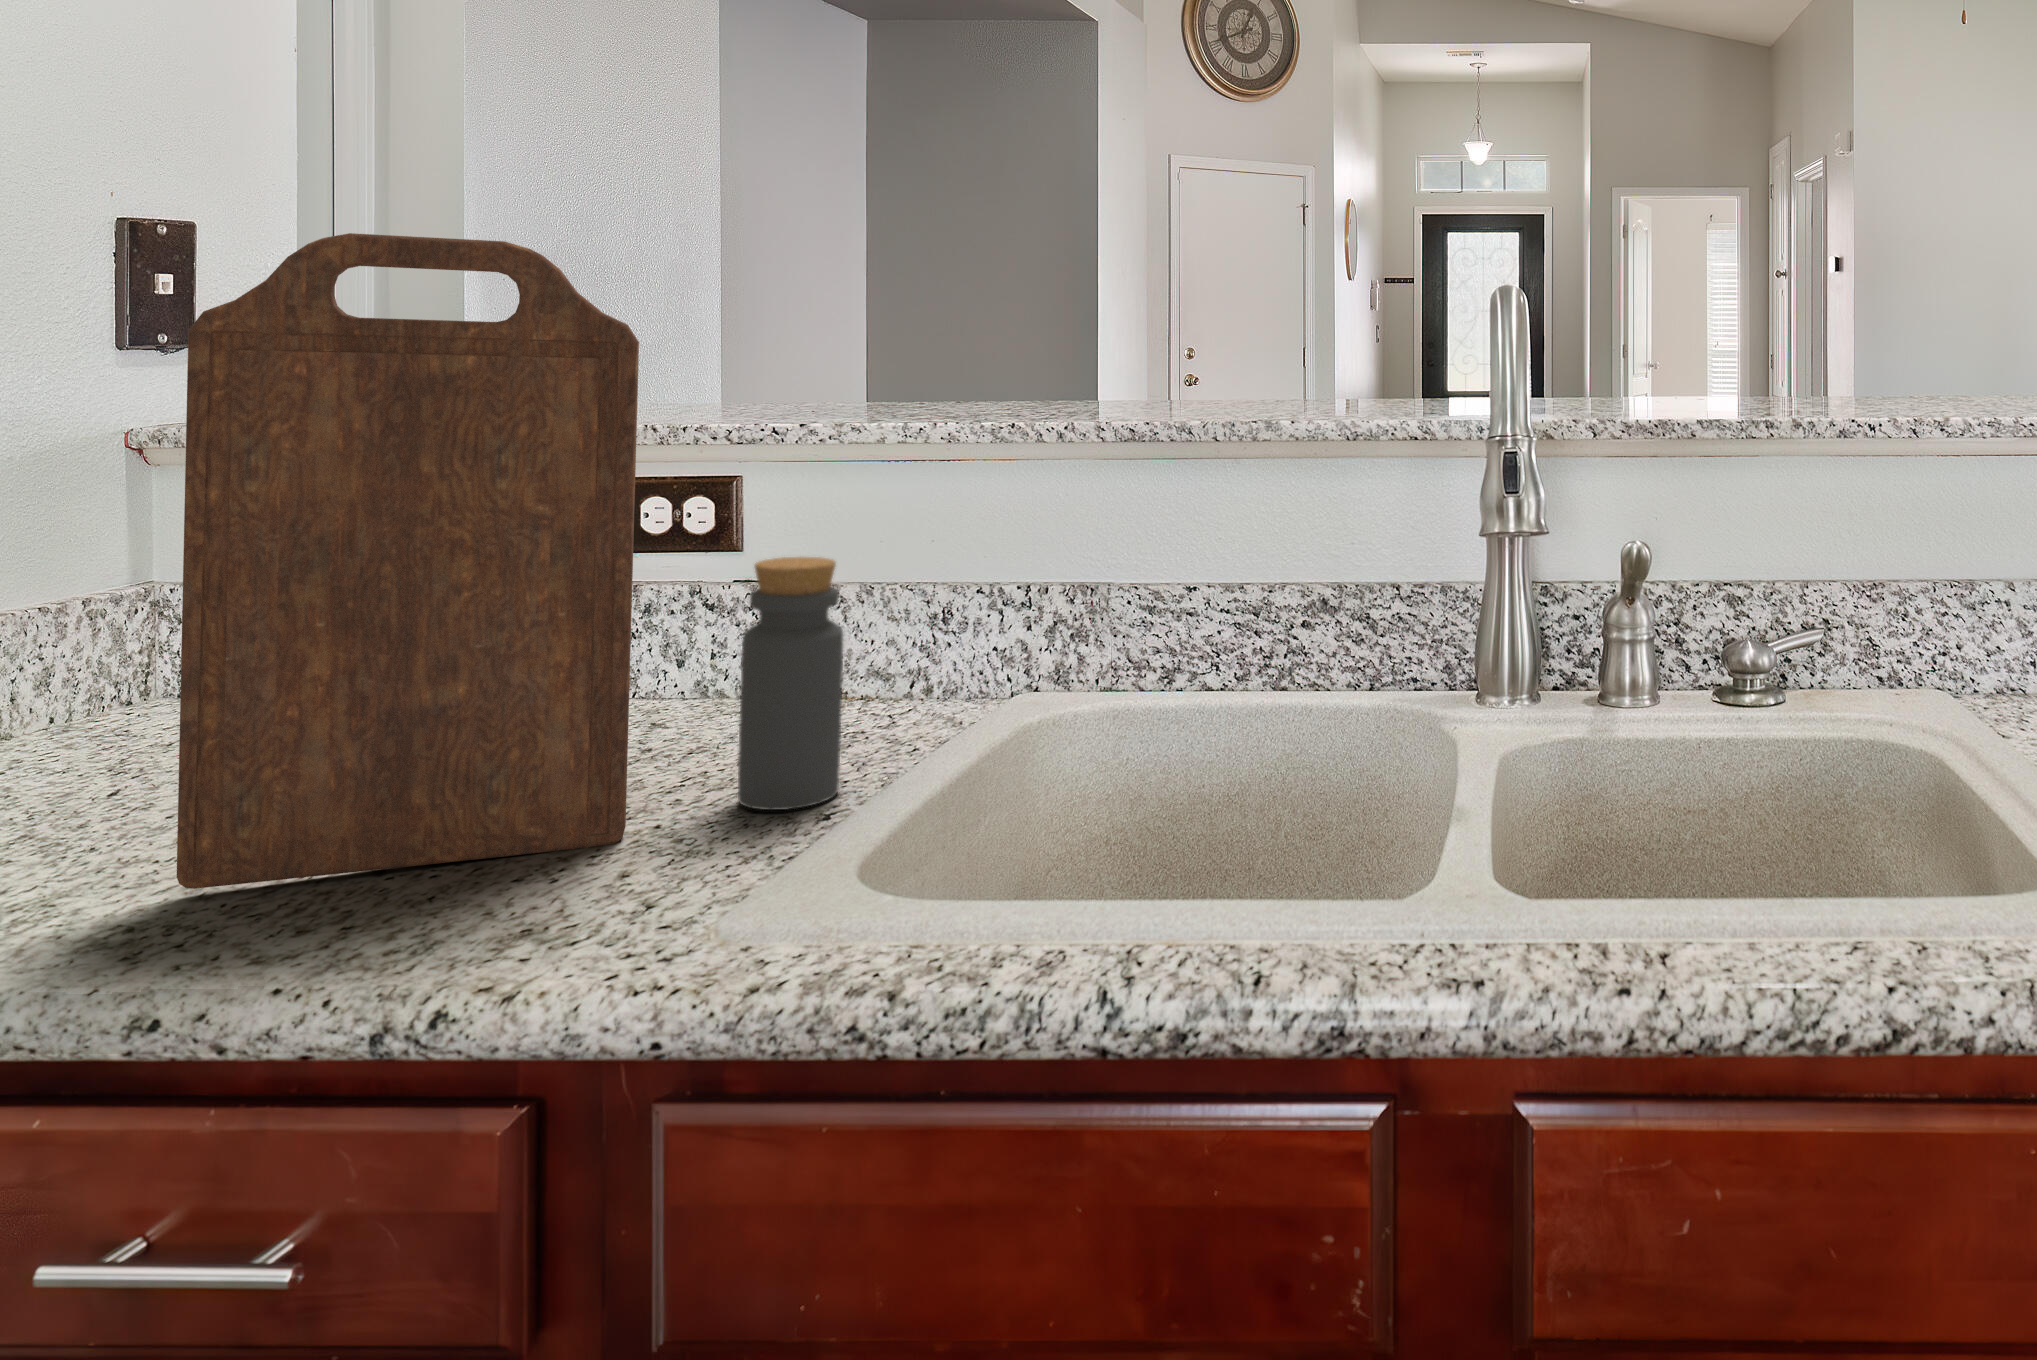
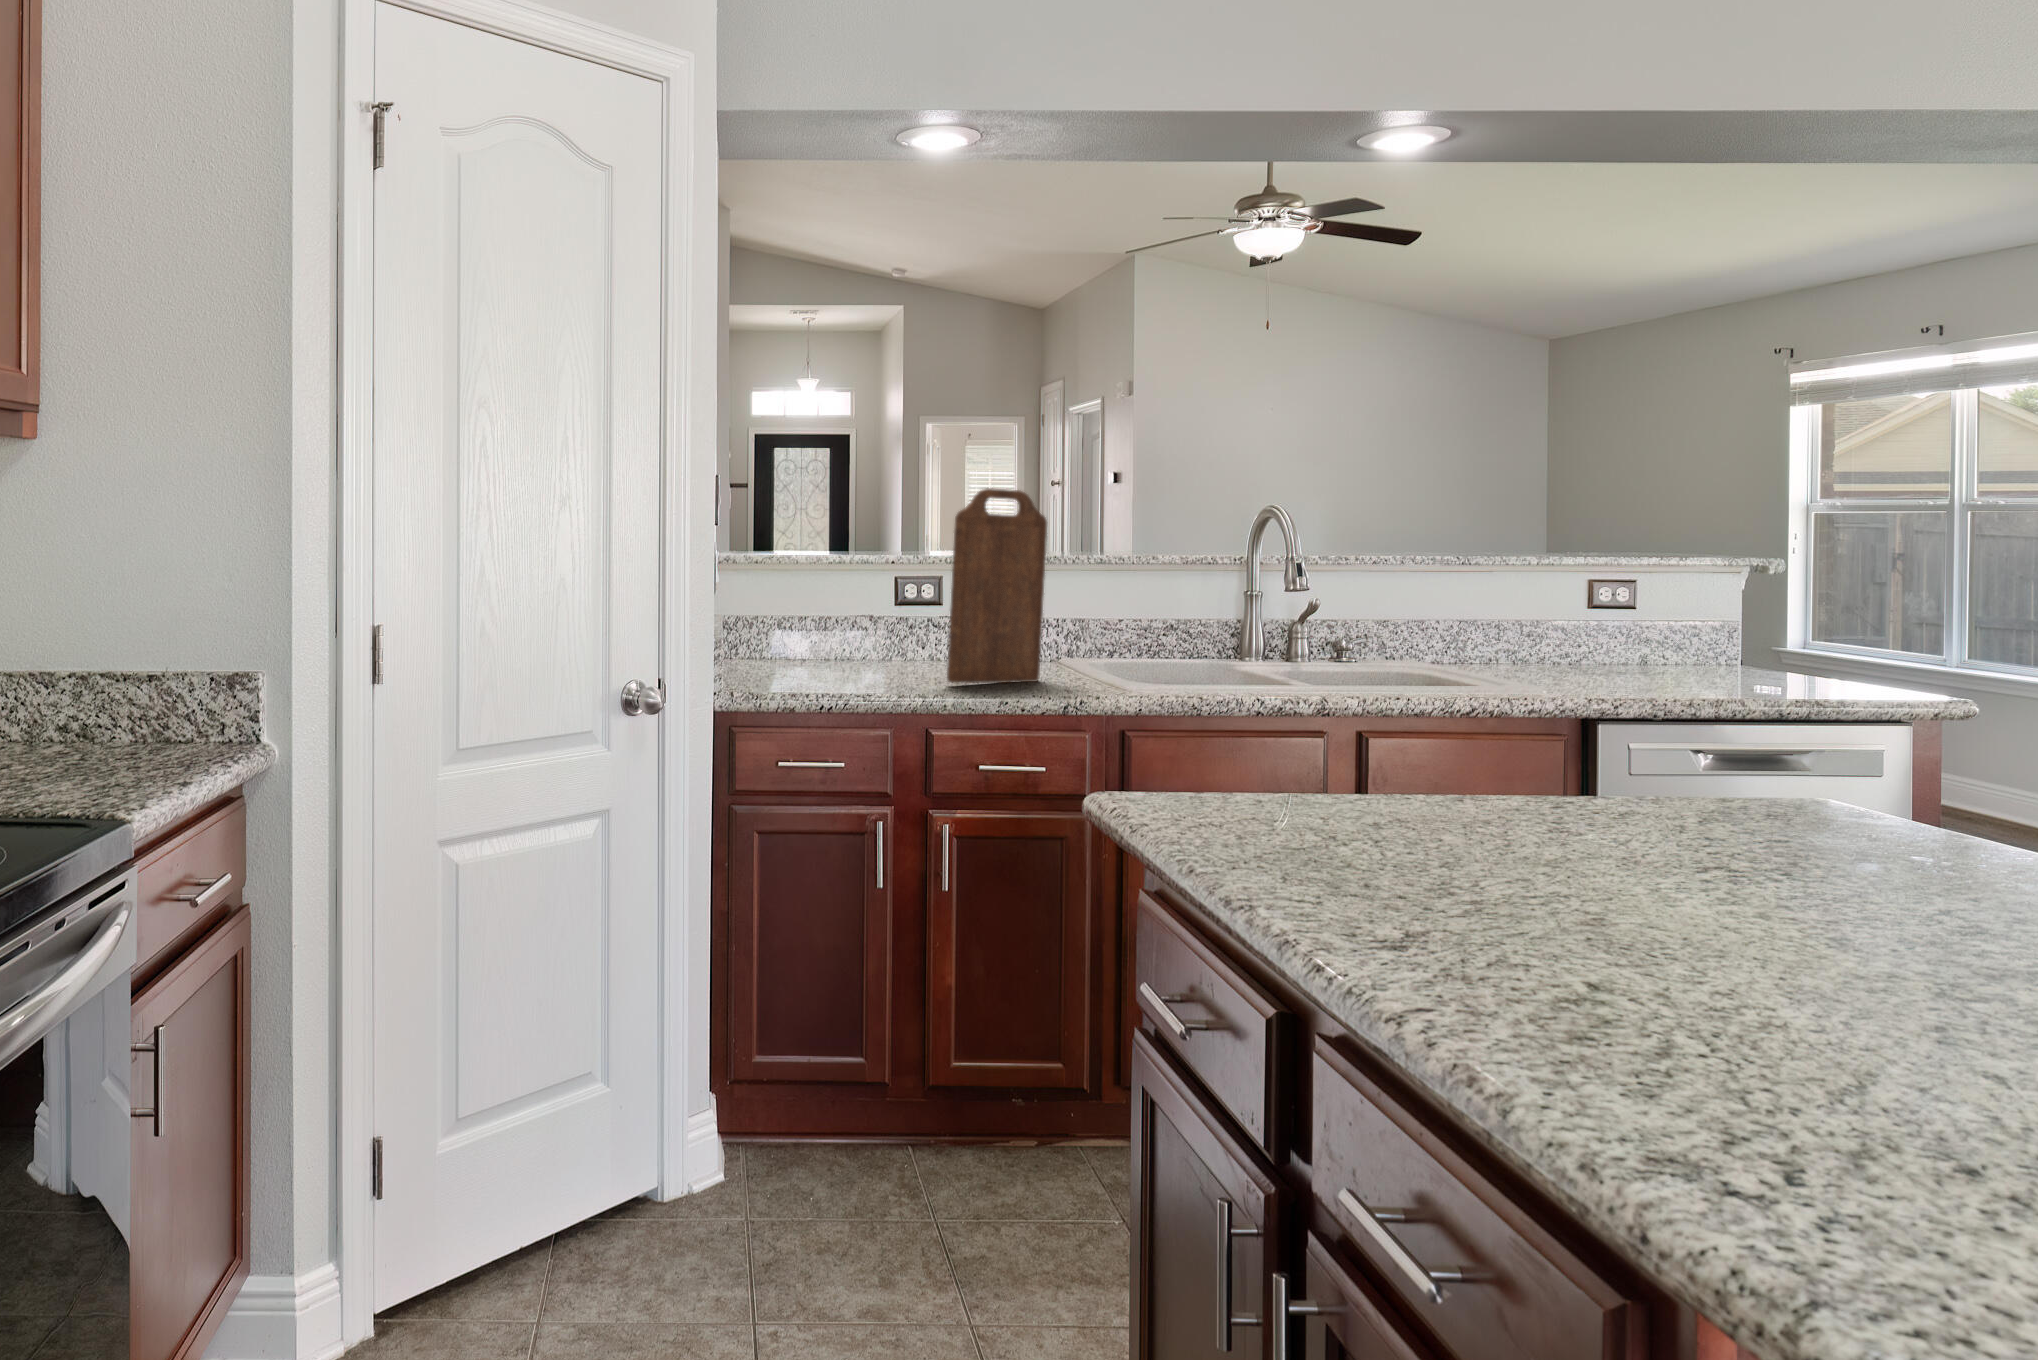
bottle: present [738,557,843,810] -> none [1045,596,1080,677]

